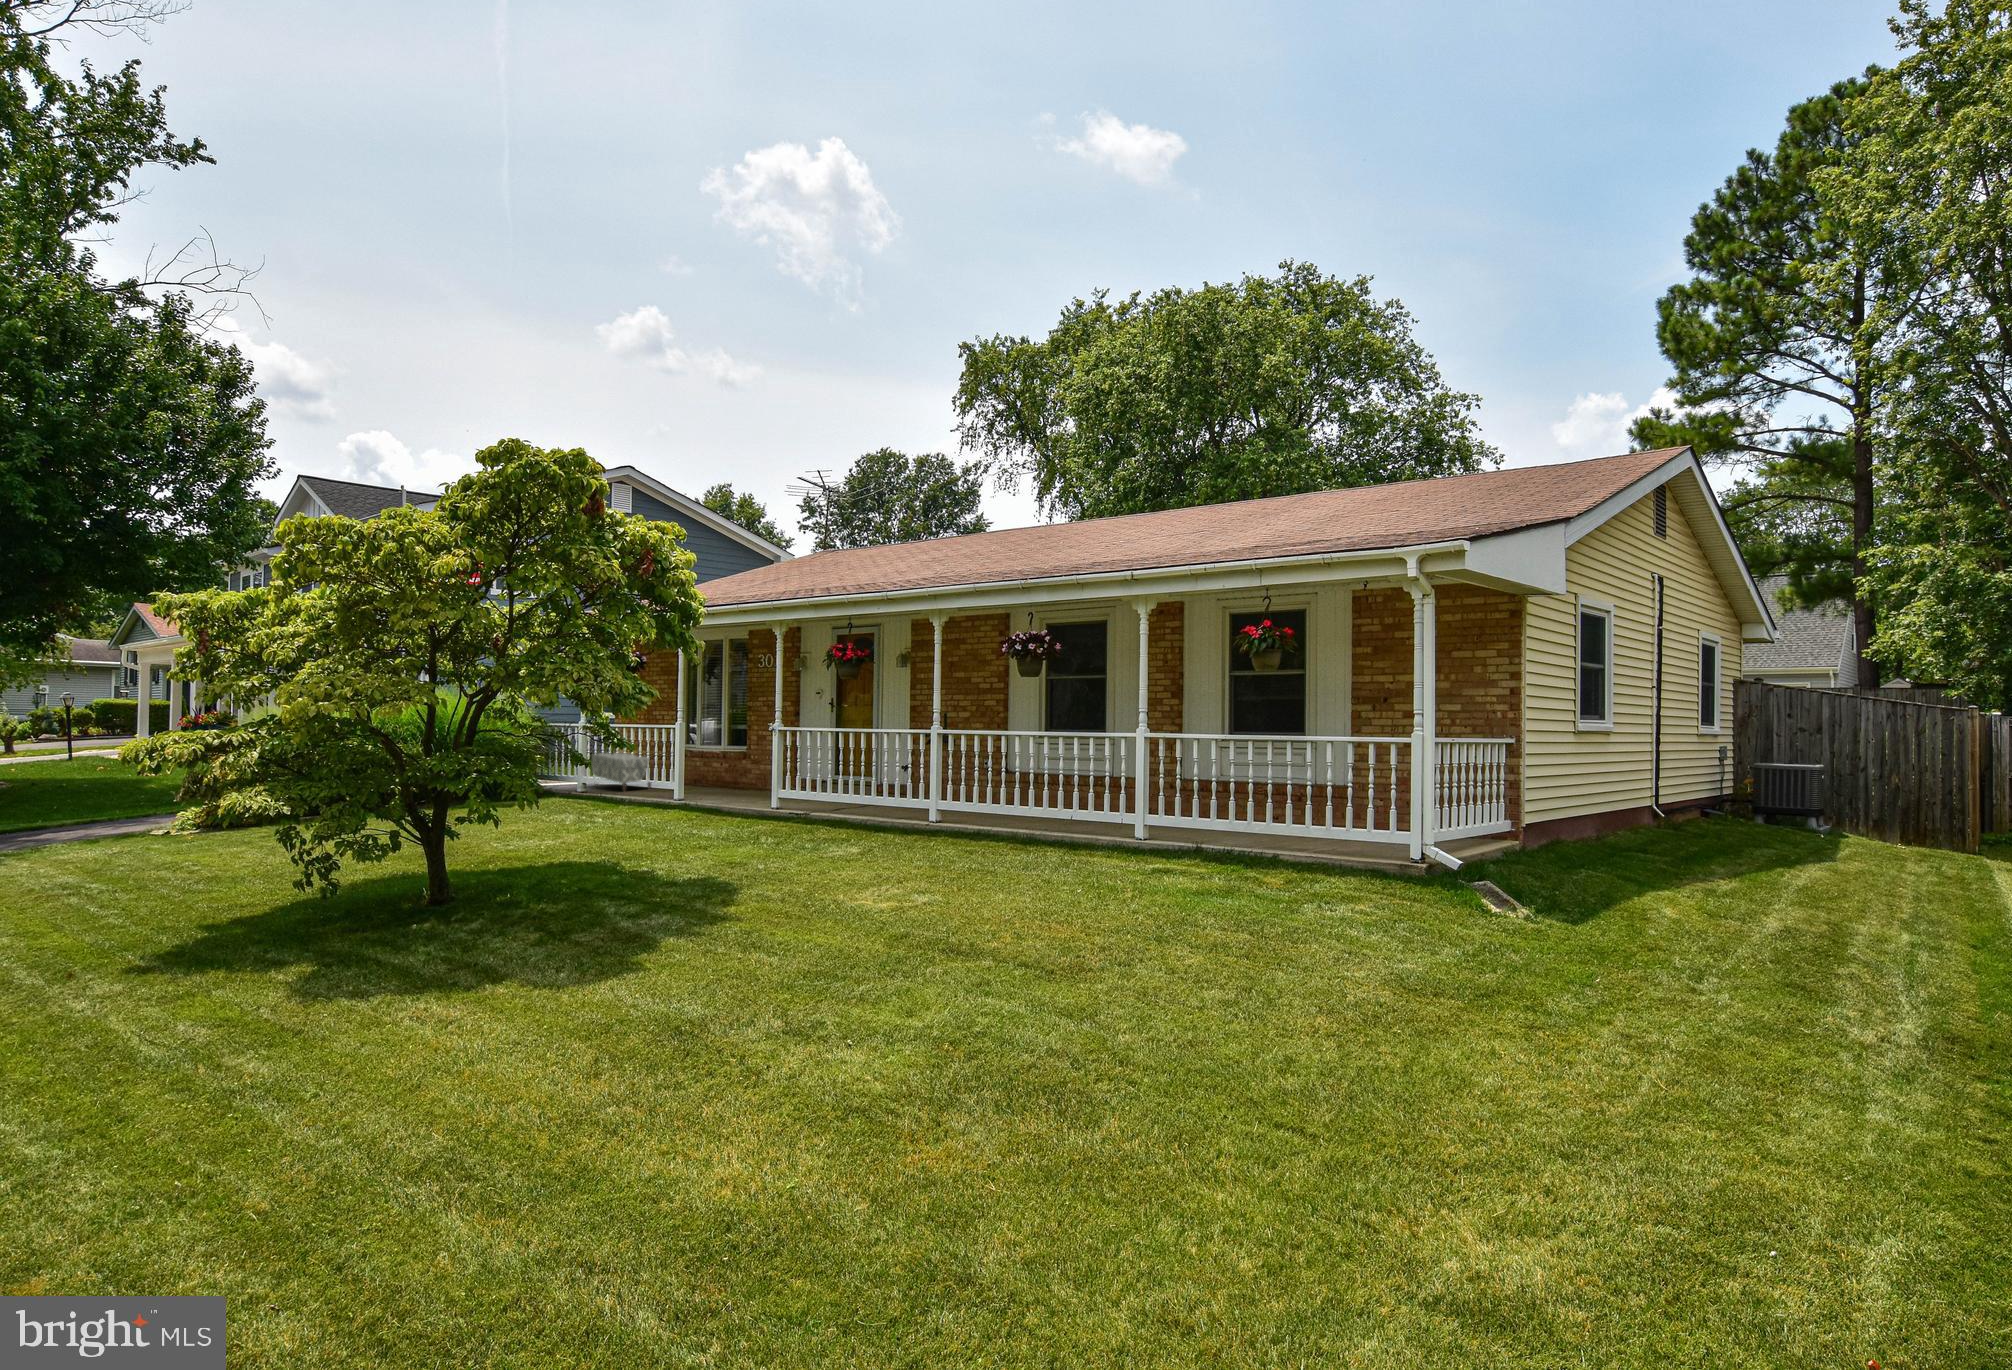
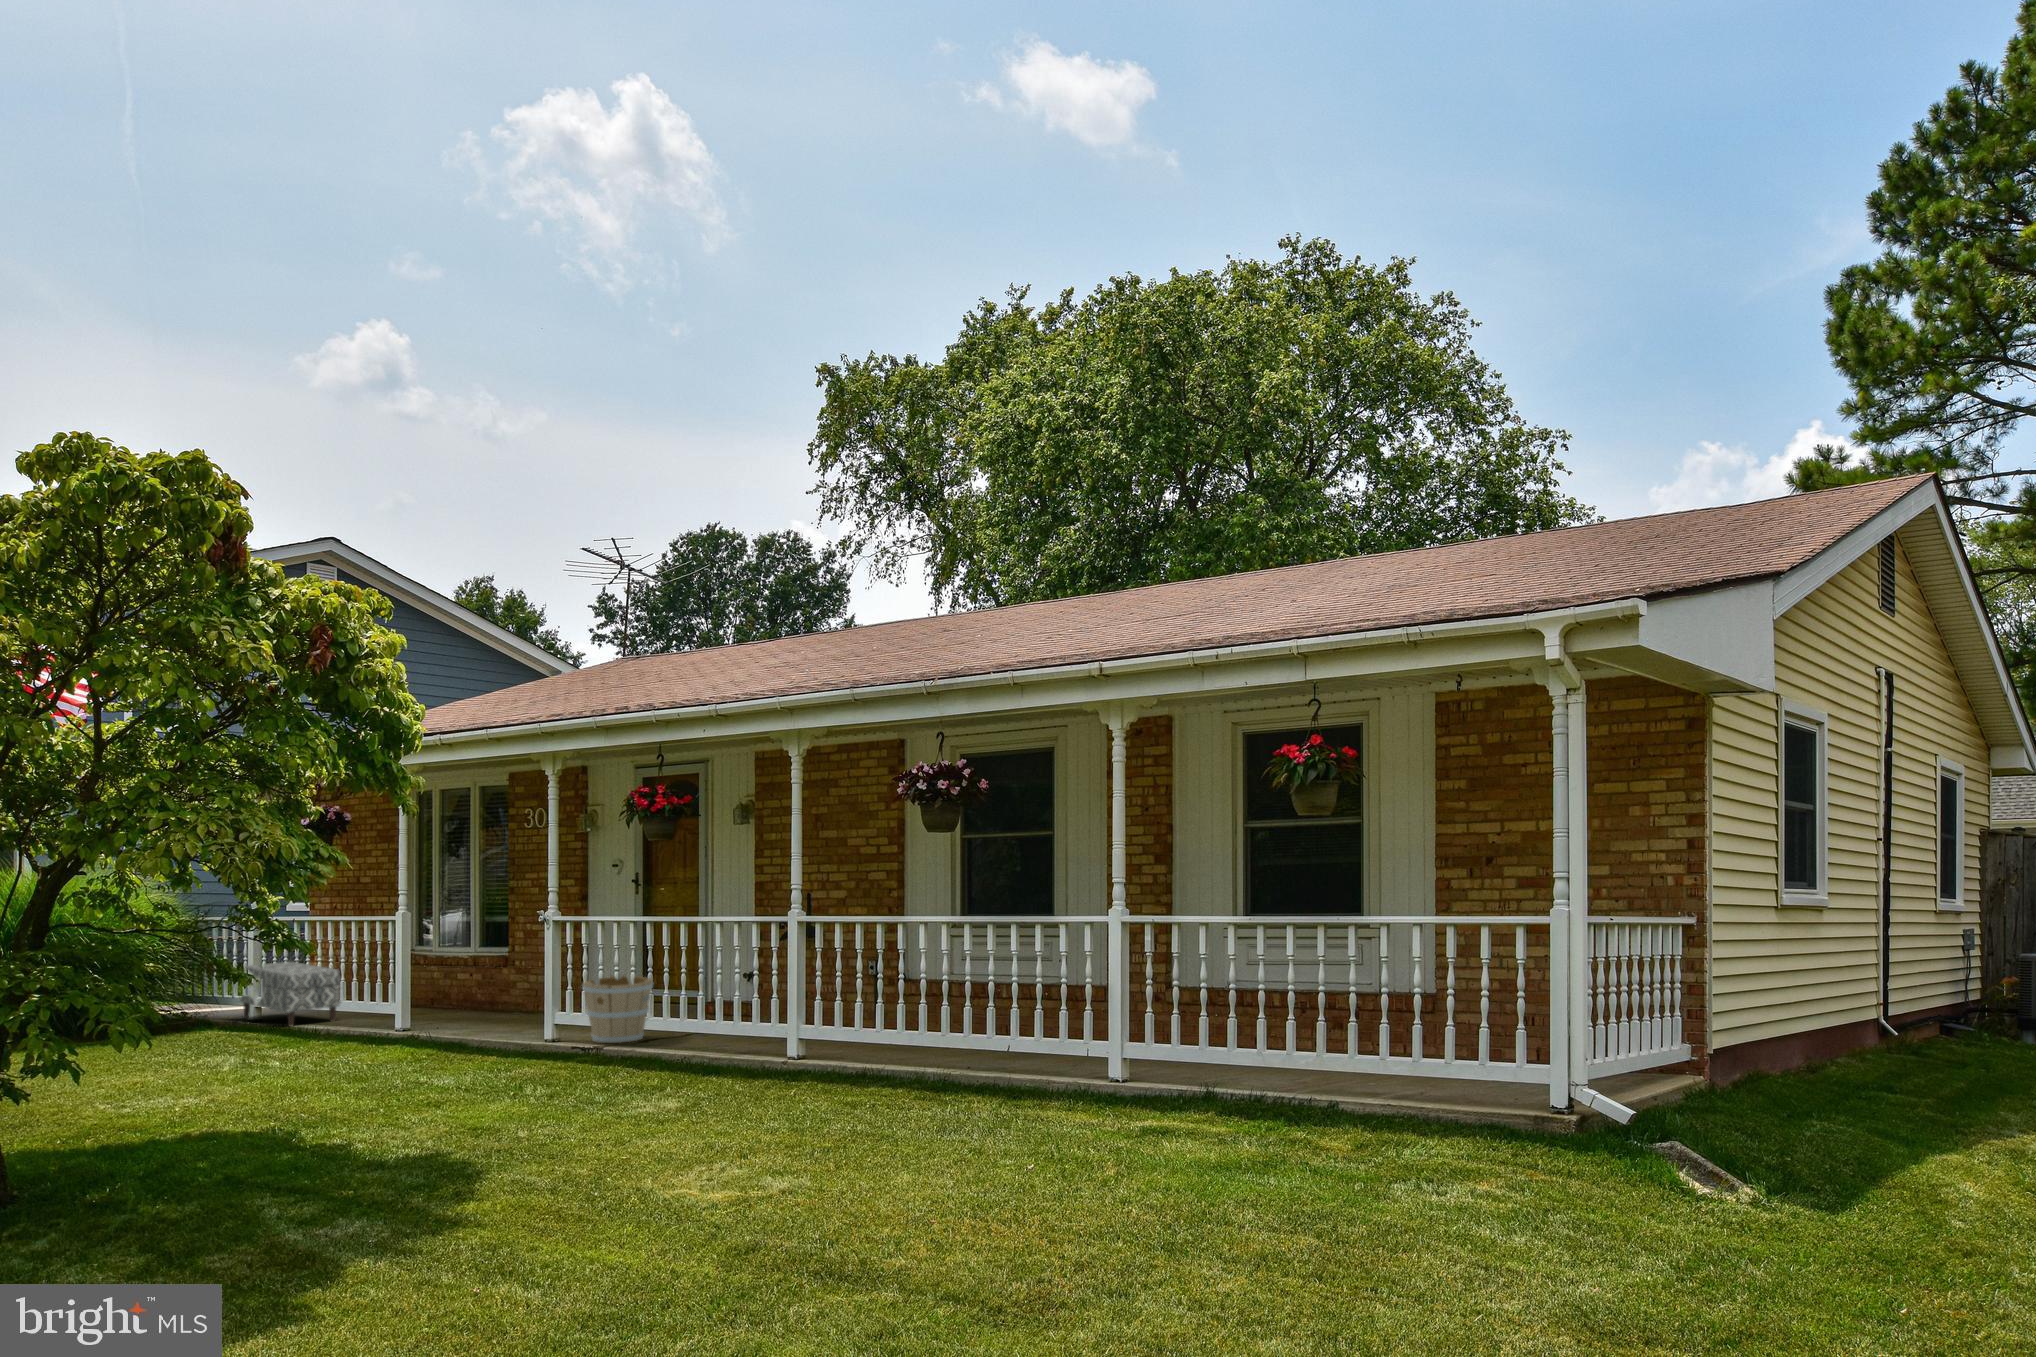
wooden bucket: none [805,764,849,807] -> present [582,975,653,1043]

